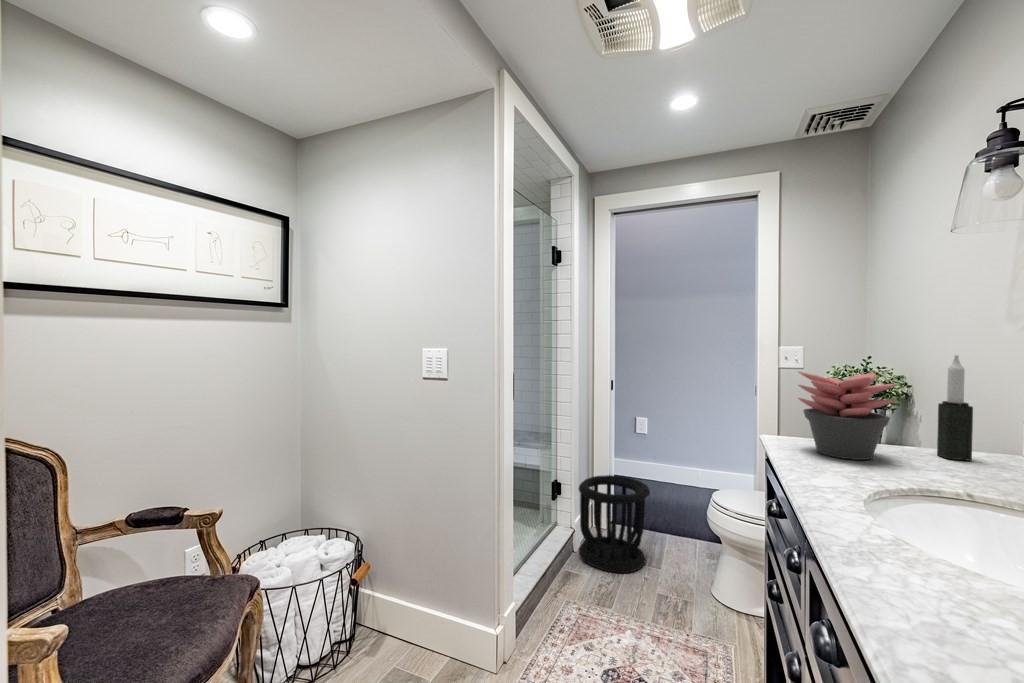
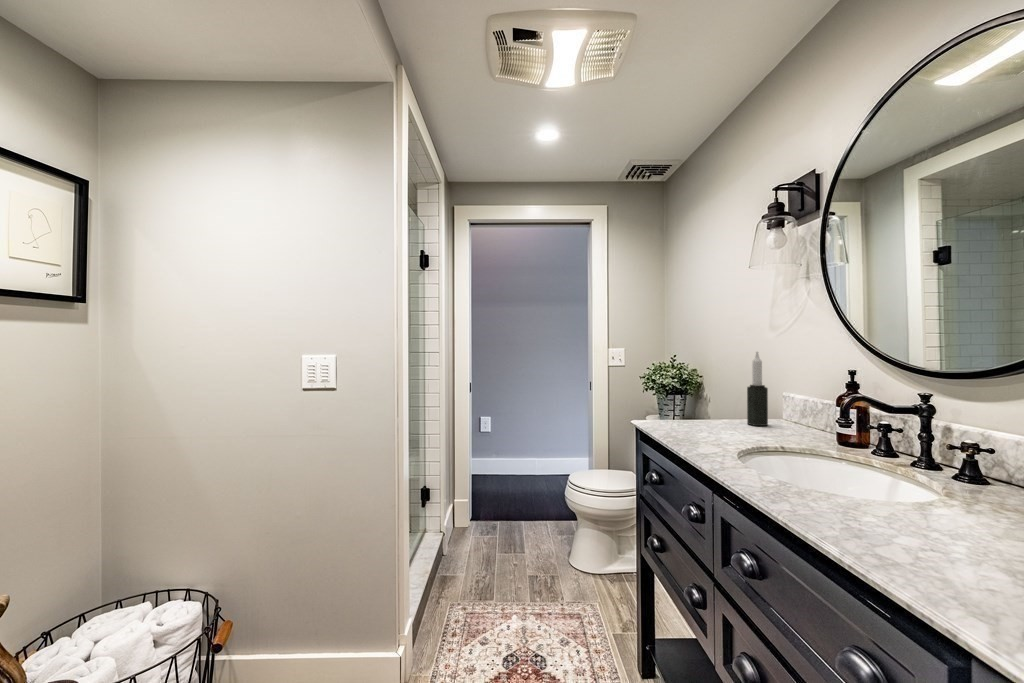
succulent plant: present [798,371,897,460] -> none [664,367,731,433]
wastebasket: present [578,475,650,573] -> none [446,475,513,567]

